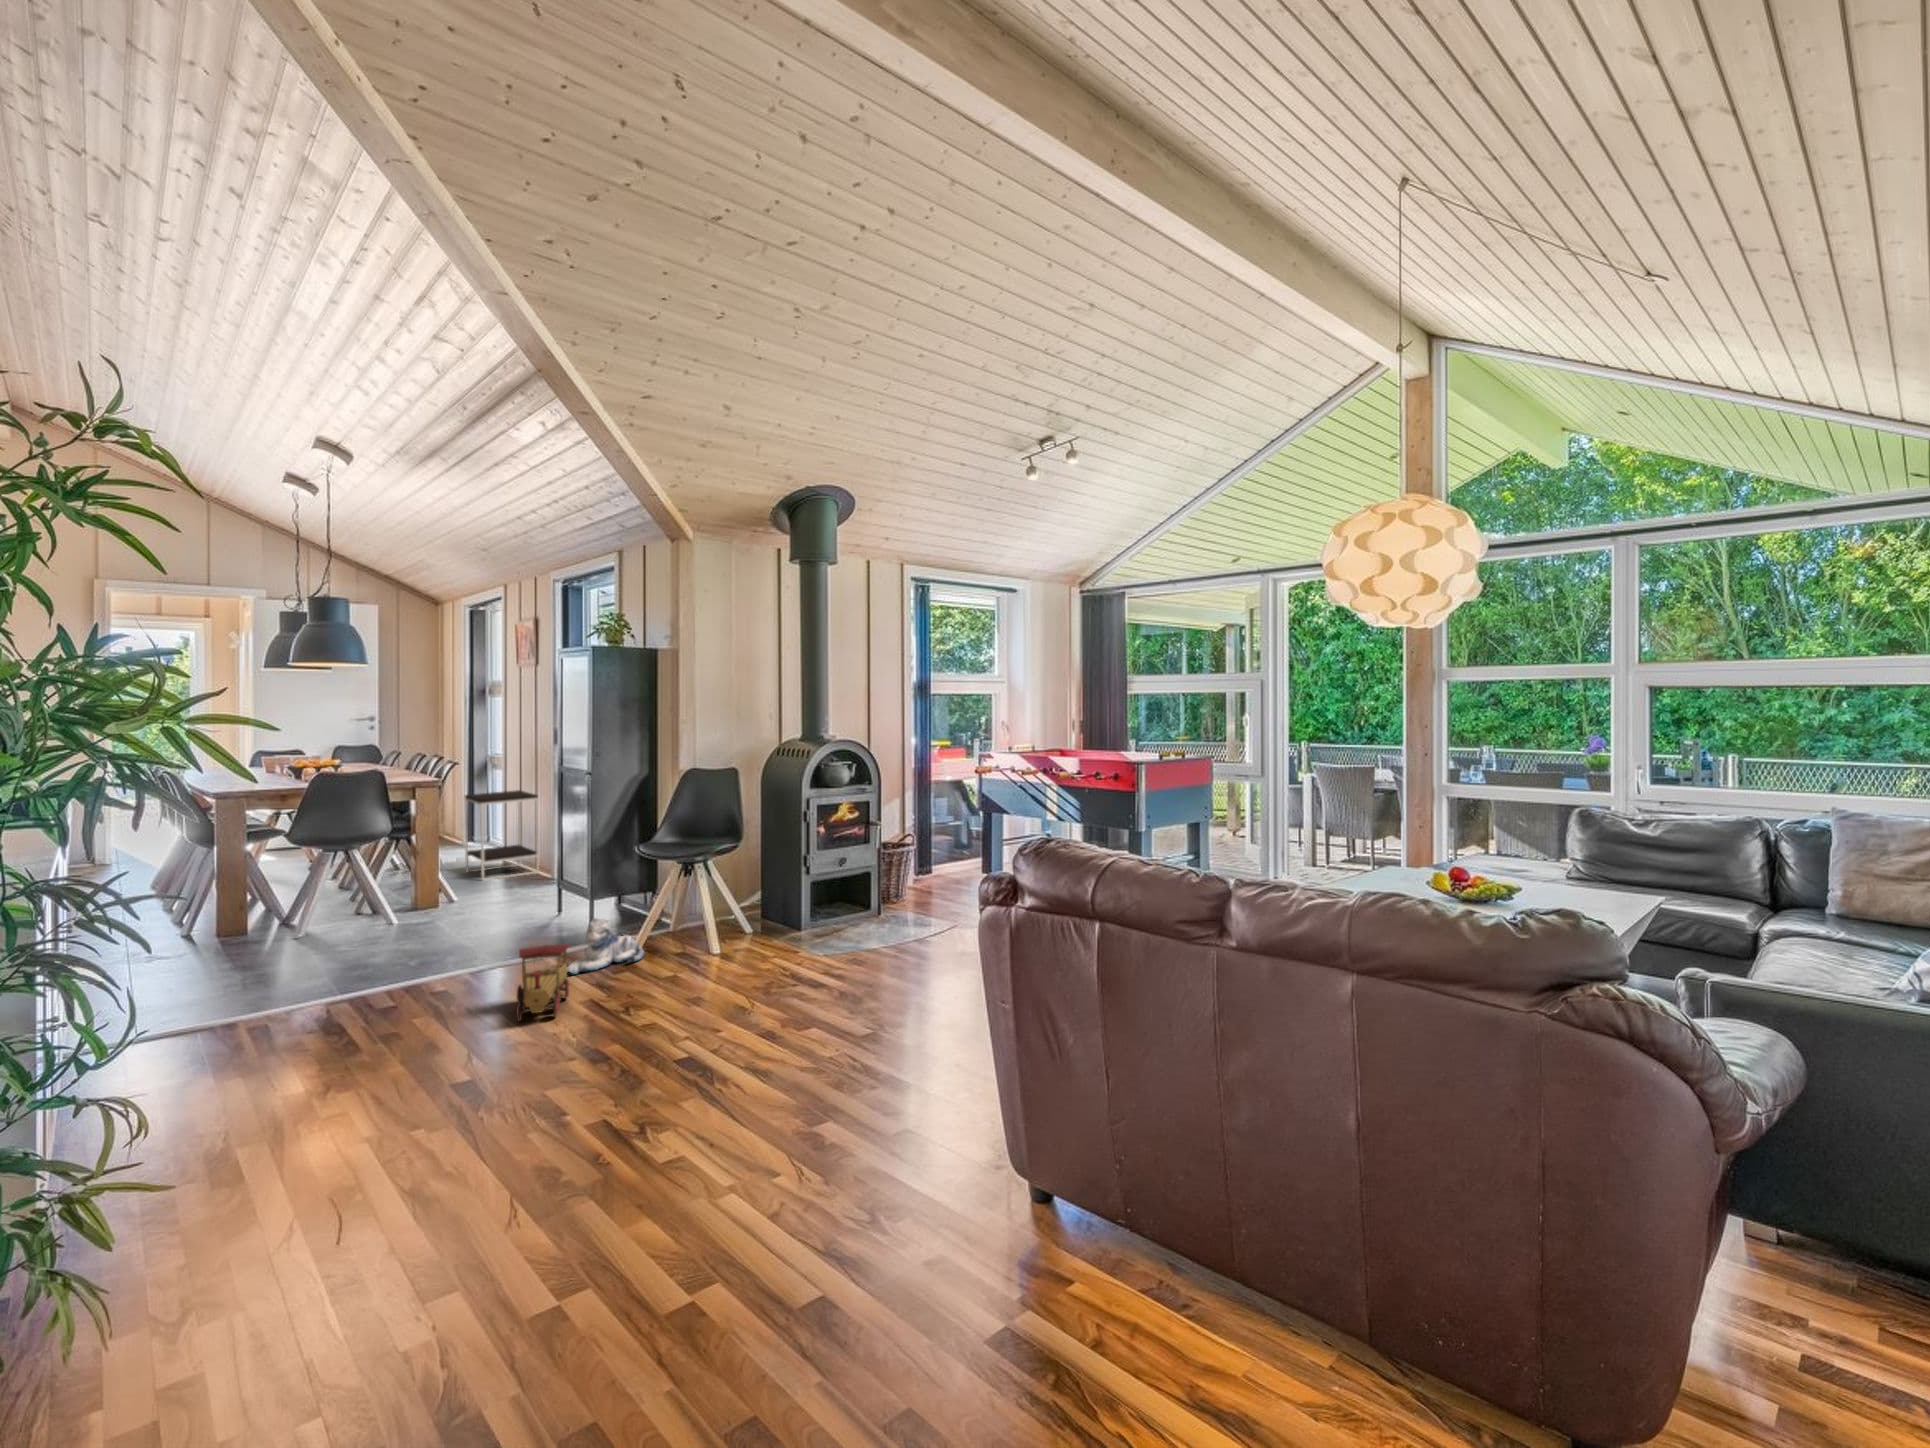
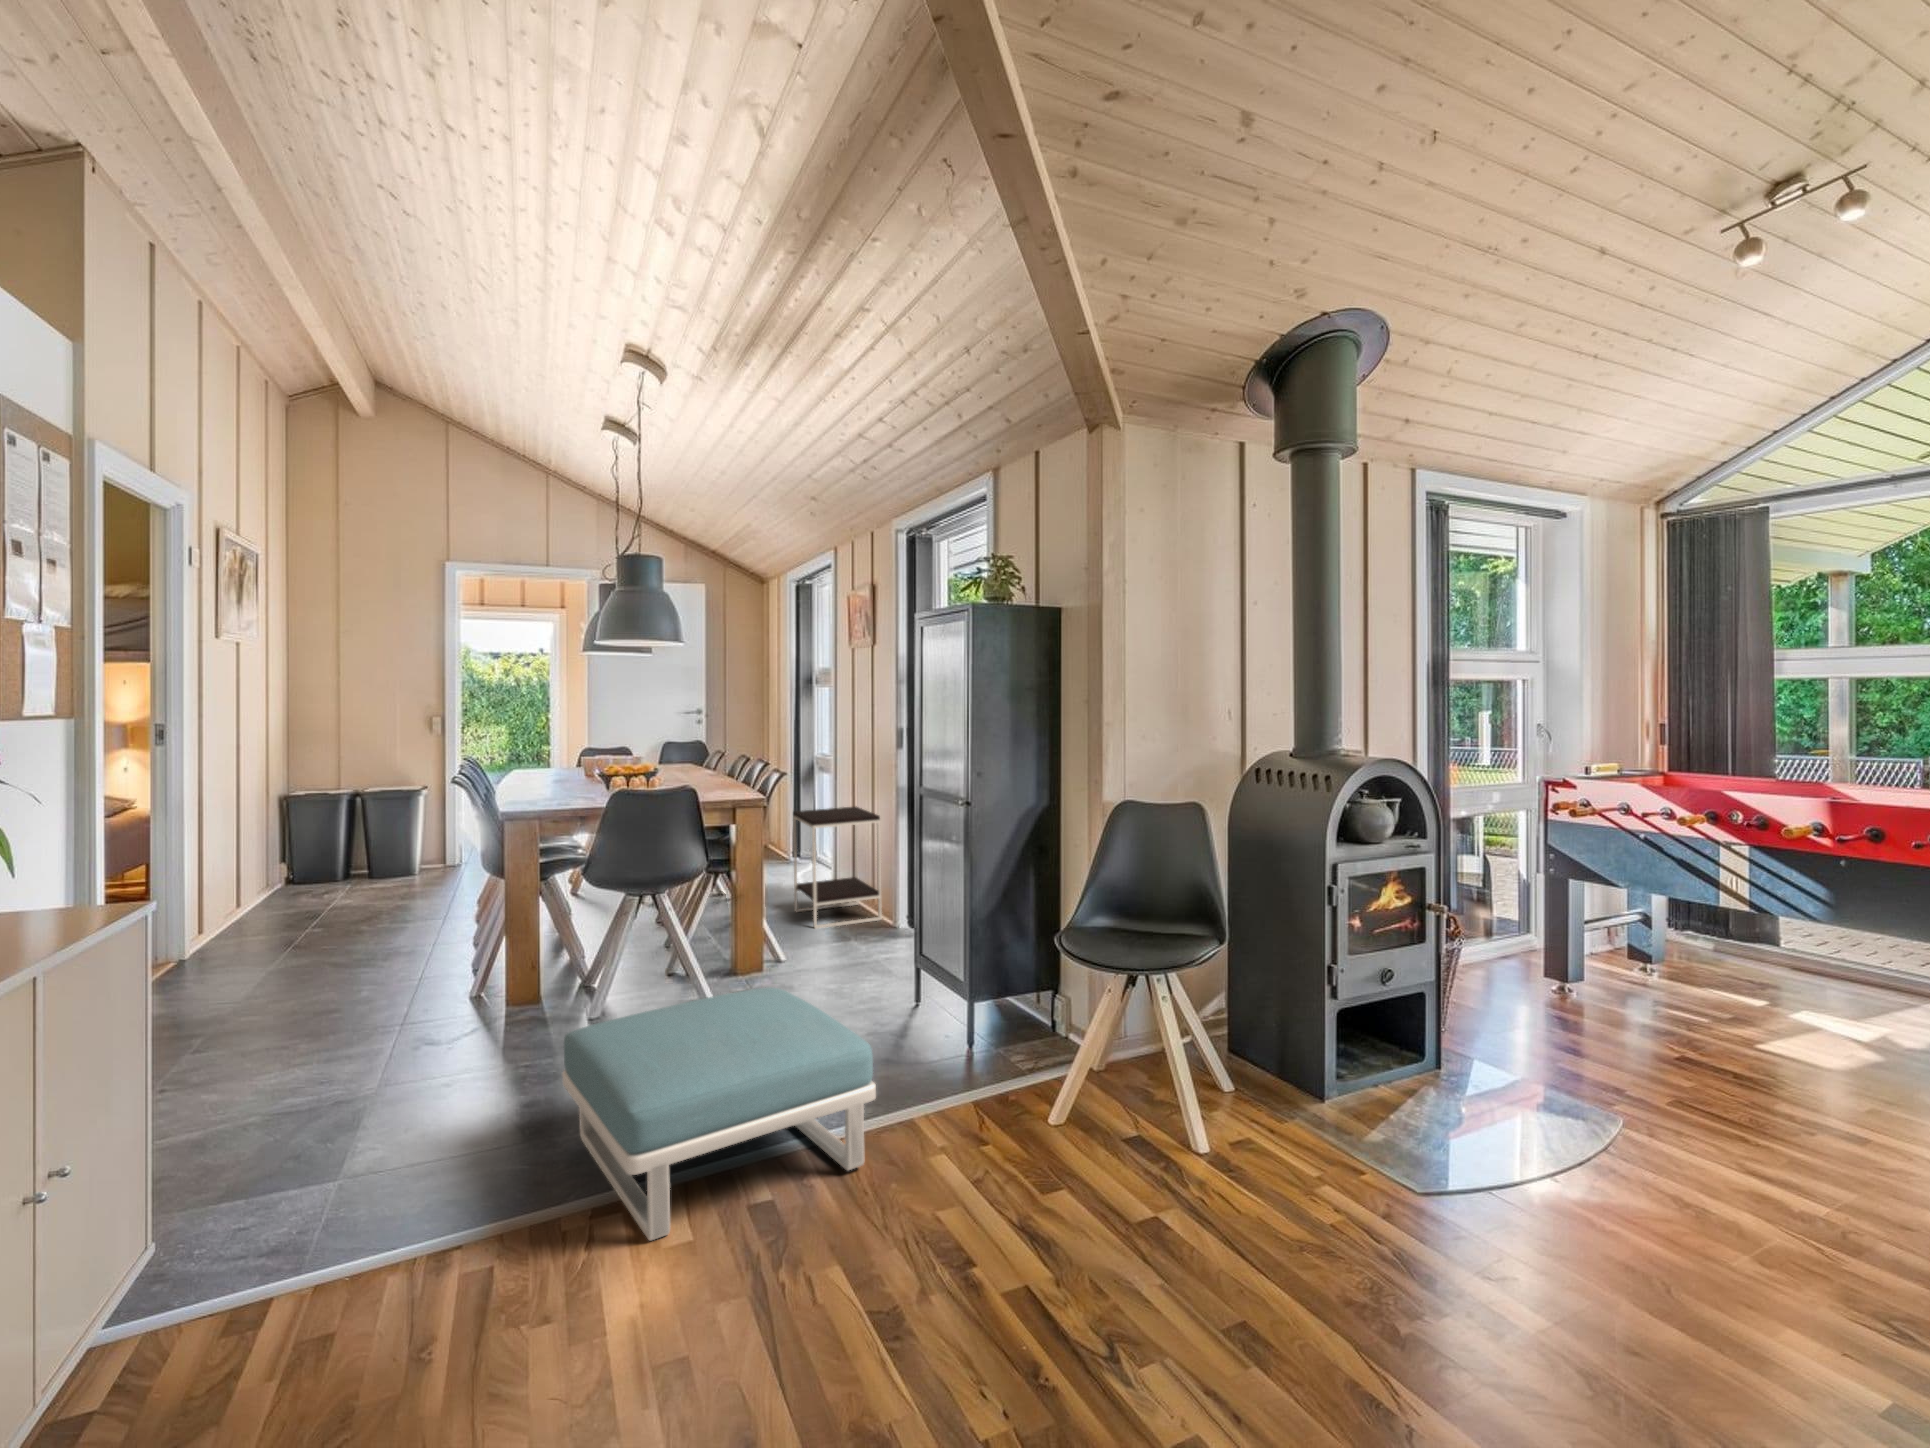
footstool: none [299,889,514,1009] -> present [562,987,876,1241]
plush toy: present [567,919,645,974] -> none [961,1074,1082,1183]
toy train: present [517,944,570,1021] -> none [892,1155,984,1349]

